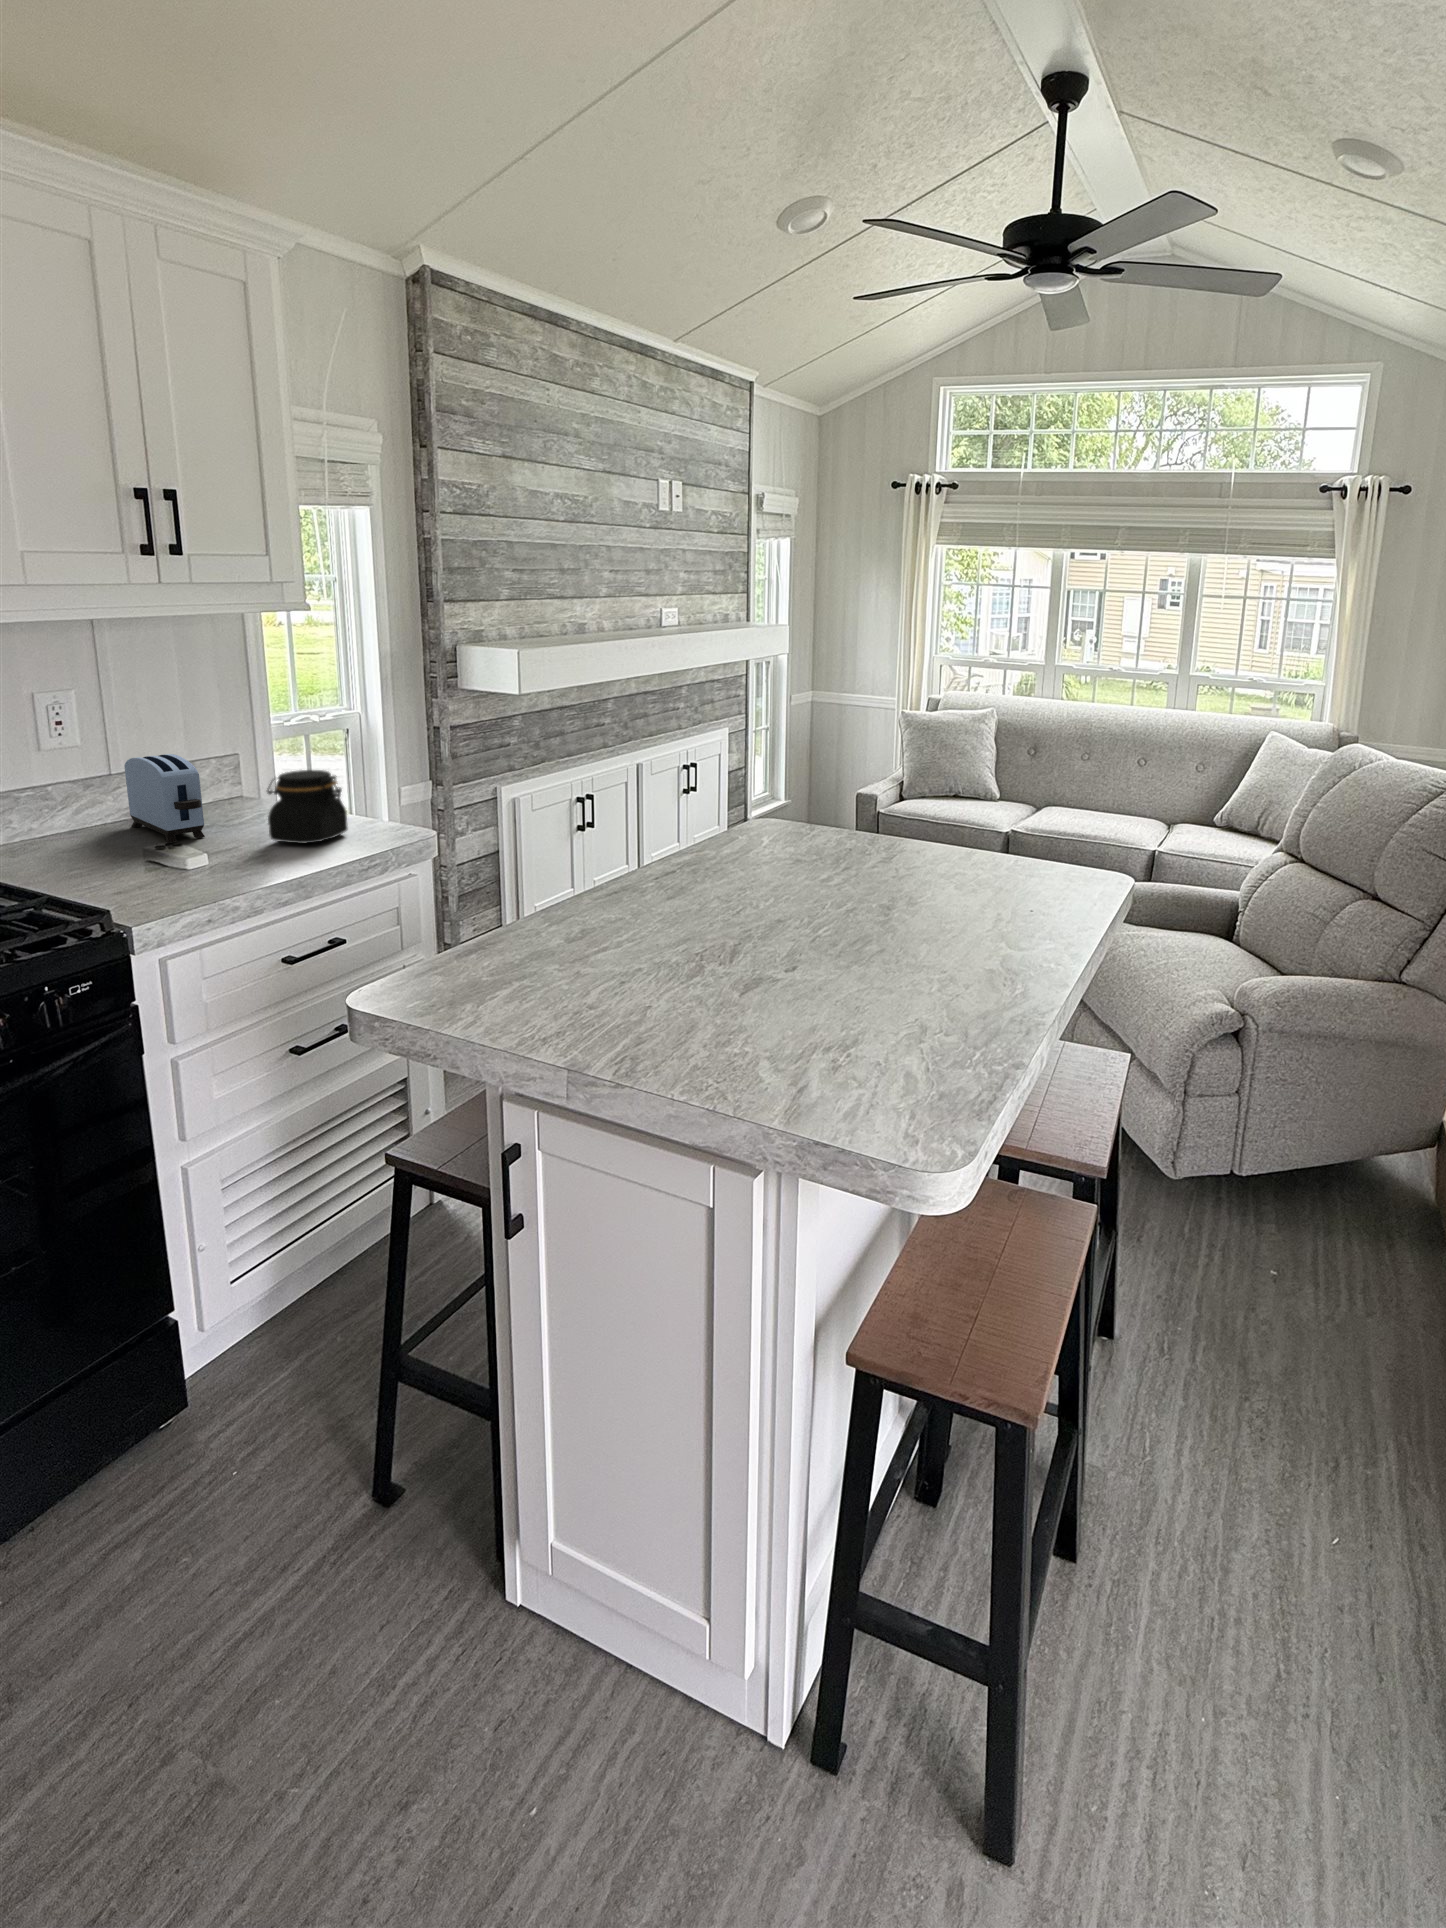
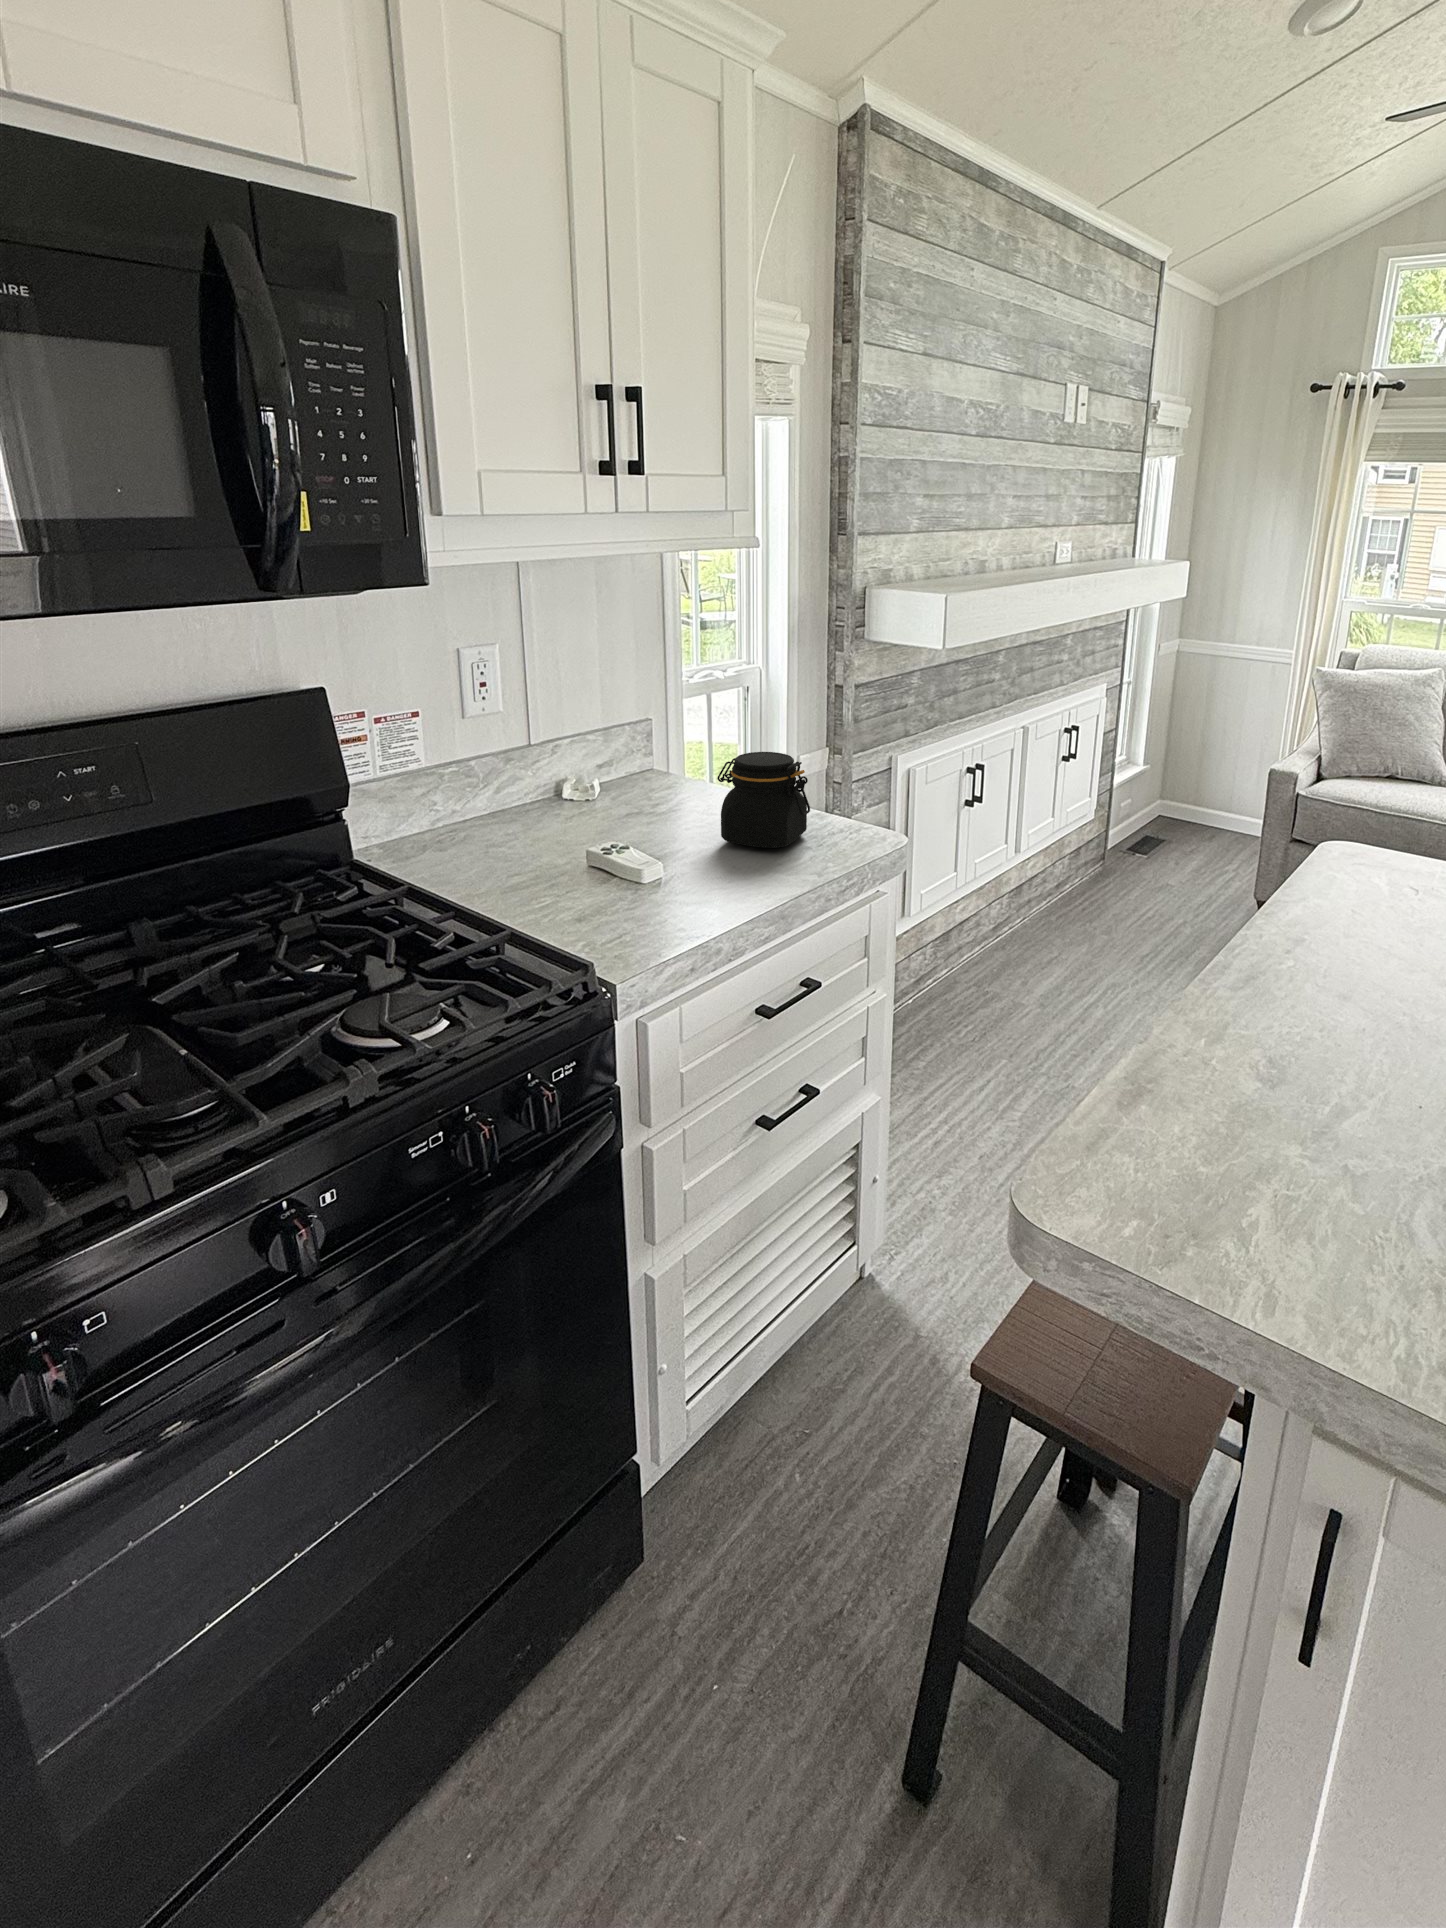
toaster: present [124,754,205,843] -> none [548,724,643,837]

